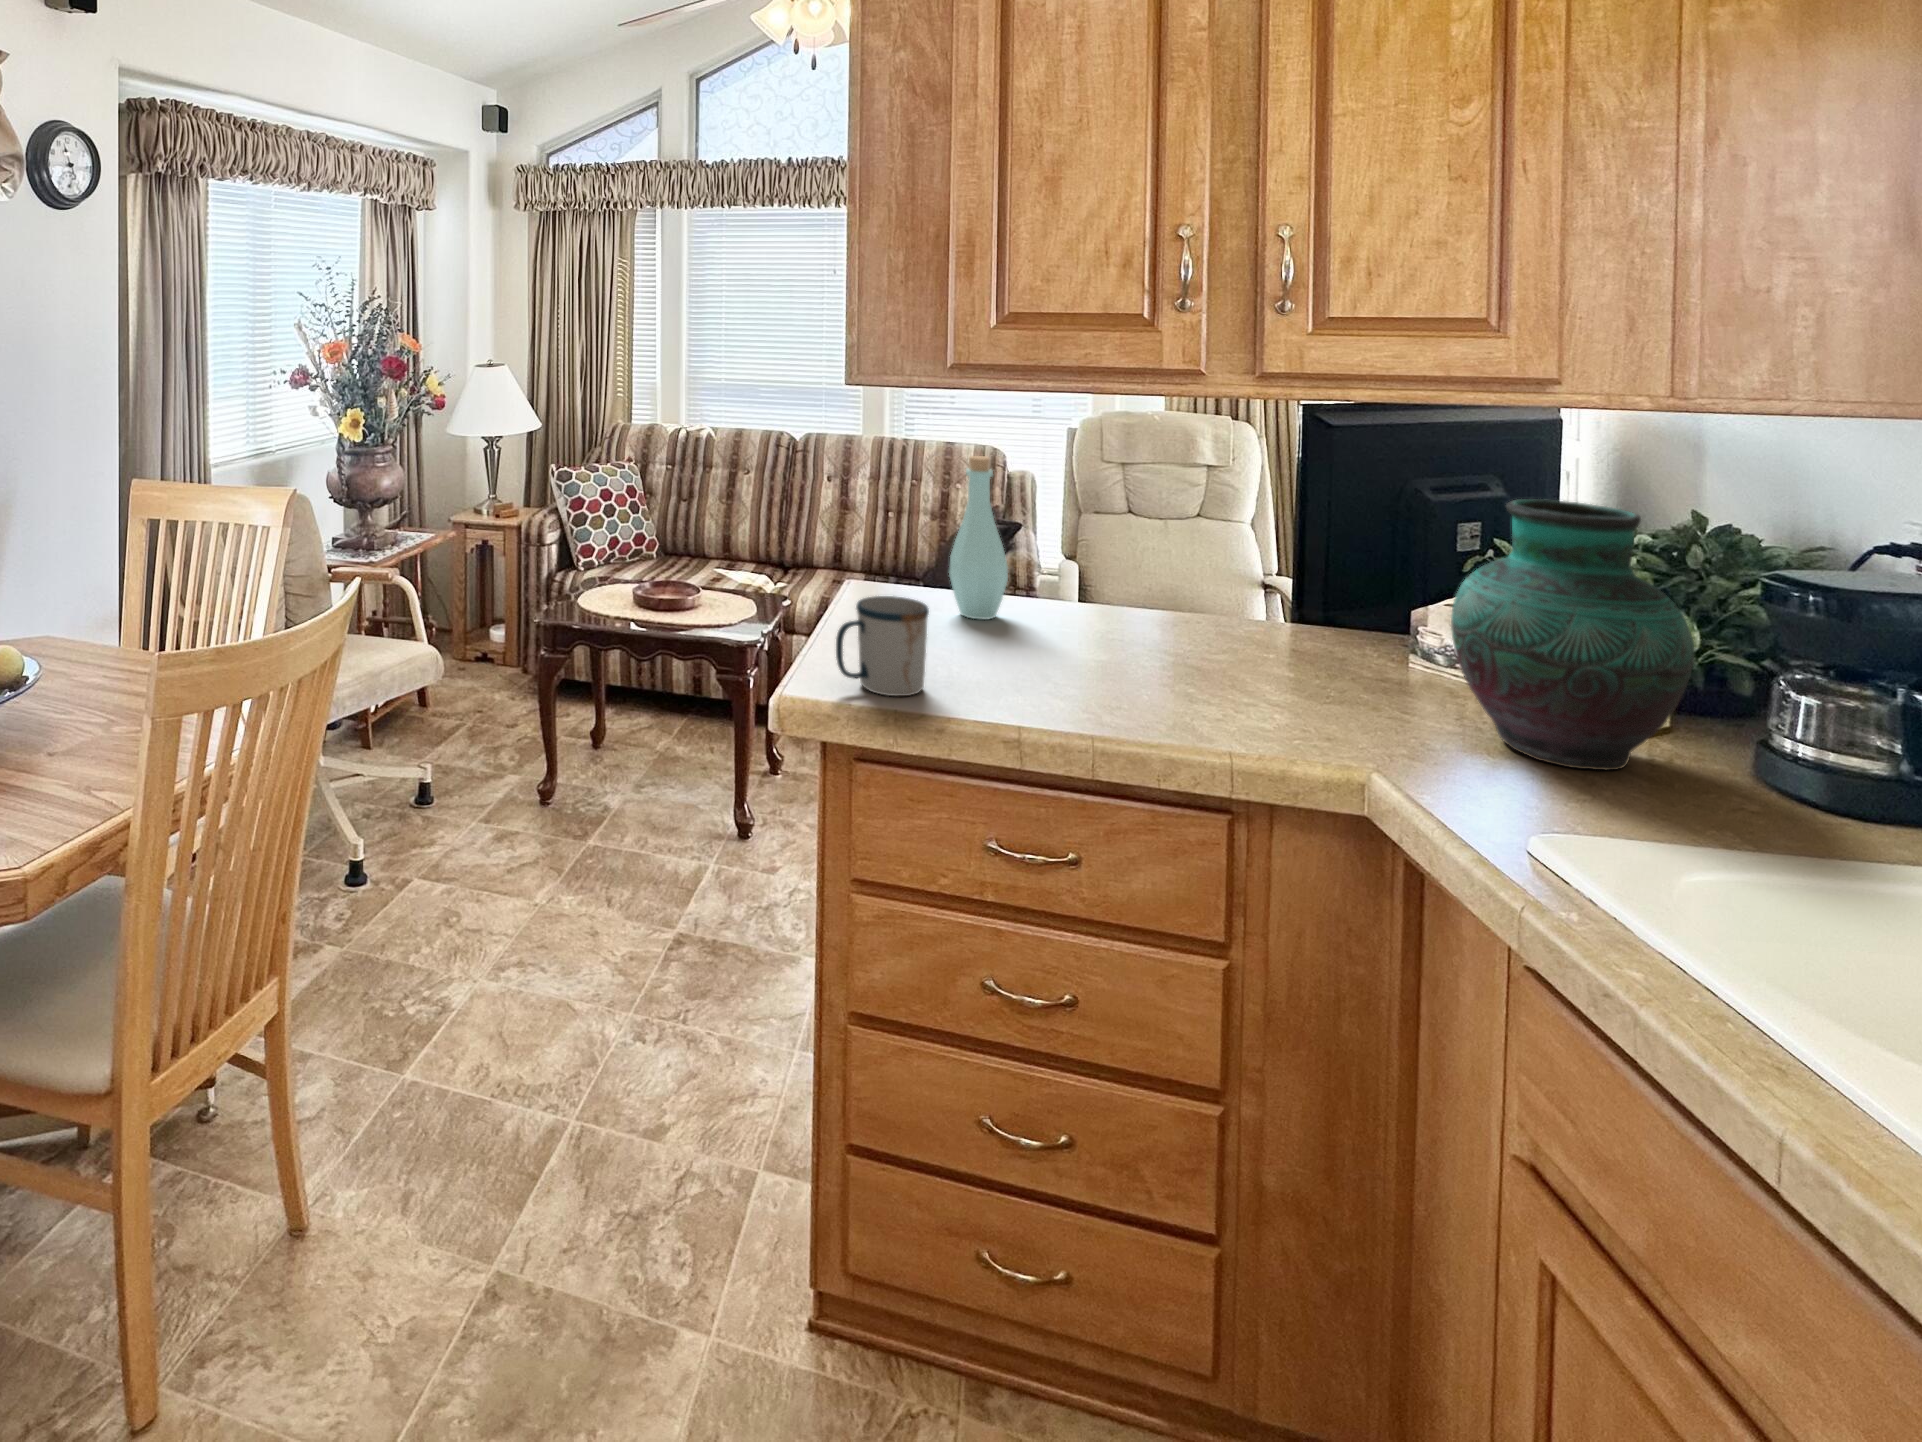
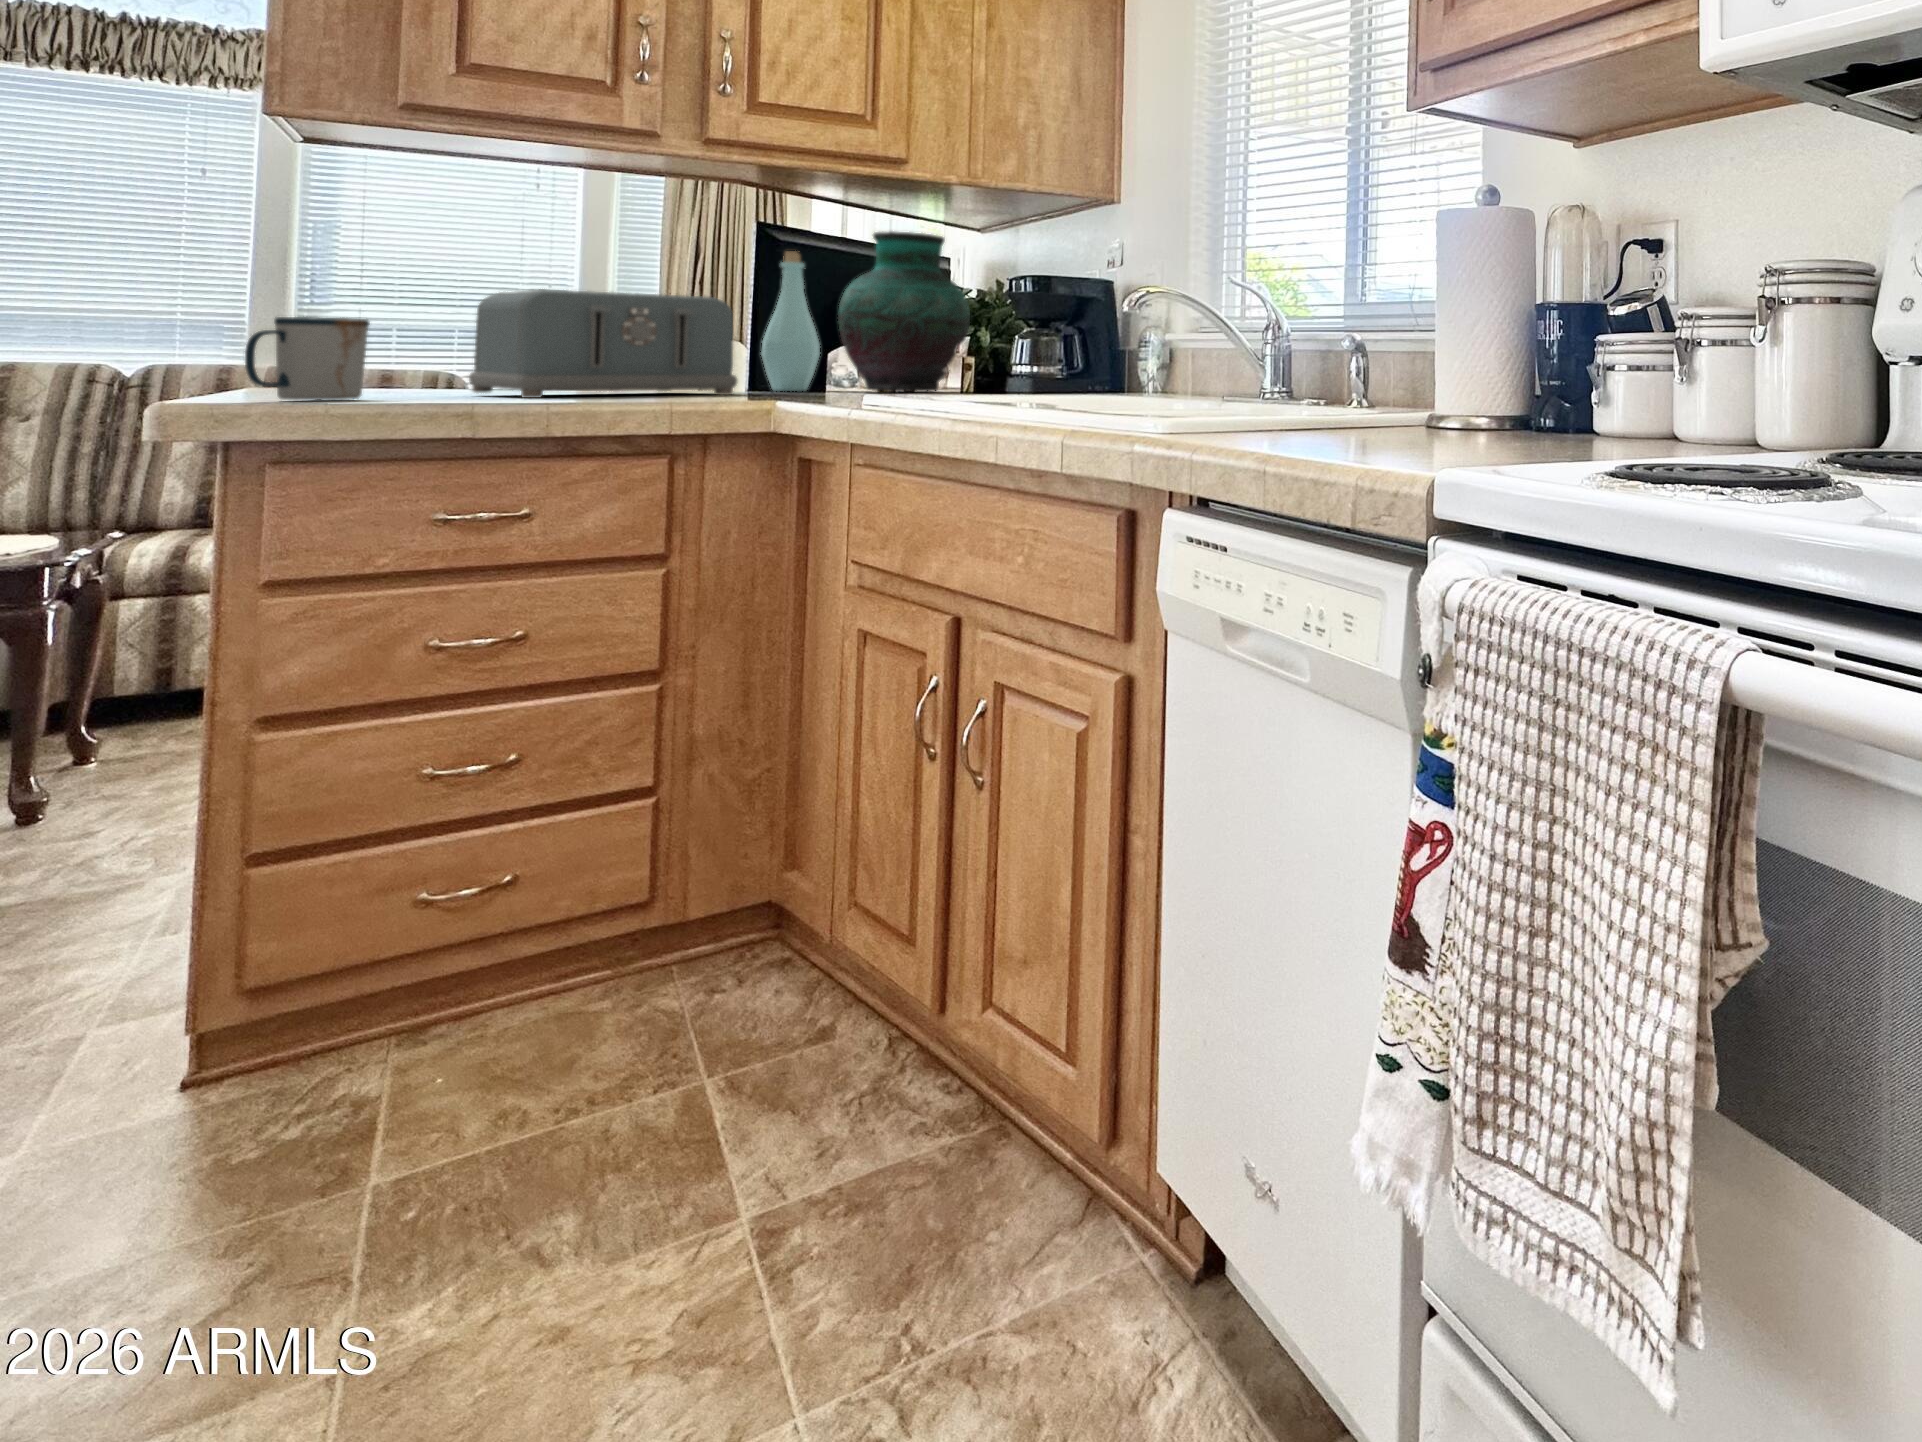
bottle: present [949,456,1008,619] -> present [762,251,820,391]
toaster: none [1010,541,1309,724] -> present [469,289,737,398]

